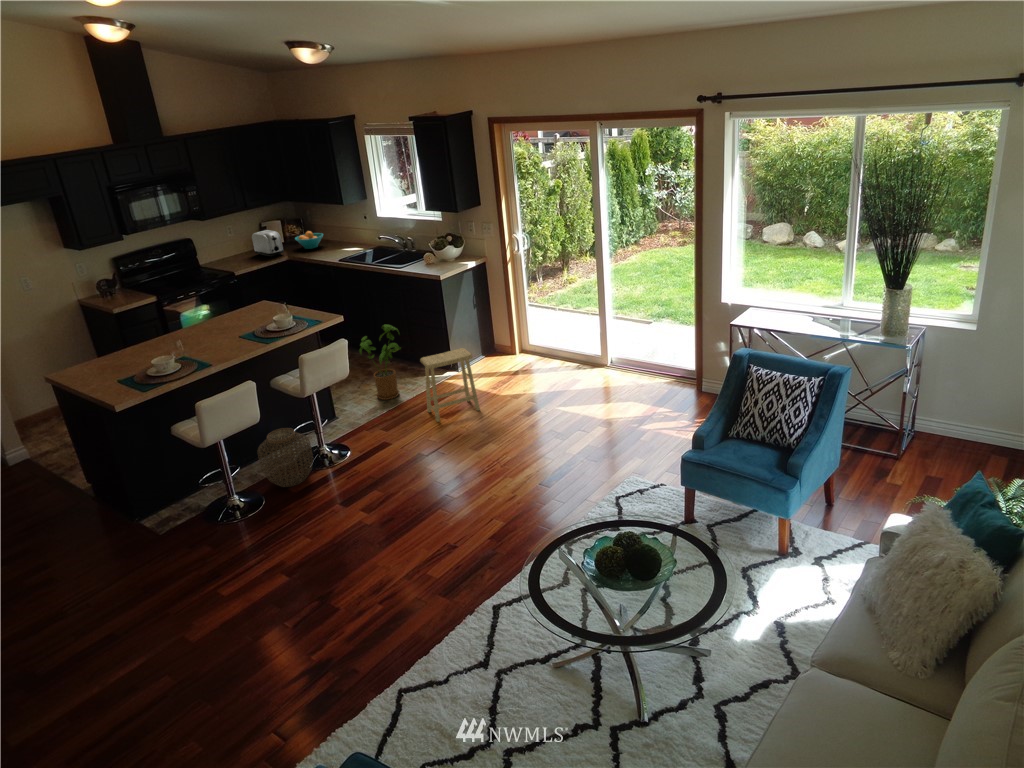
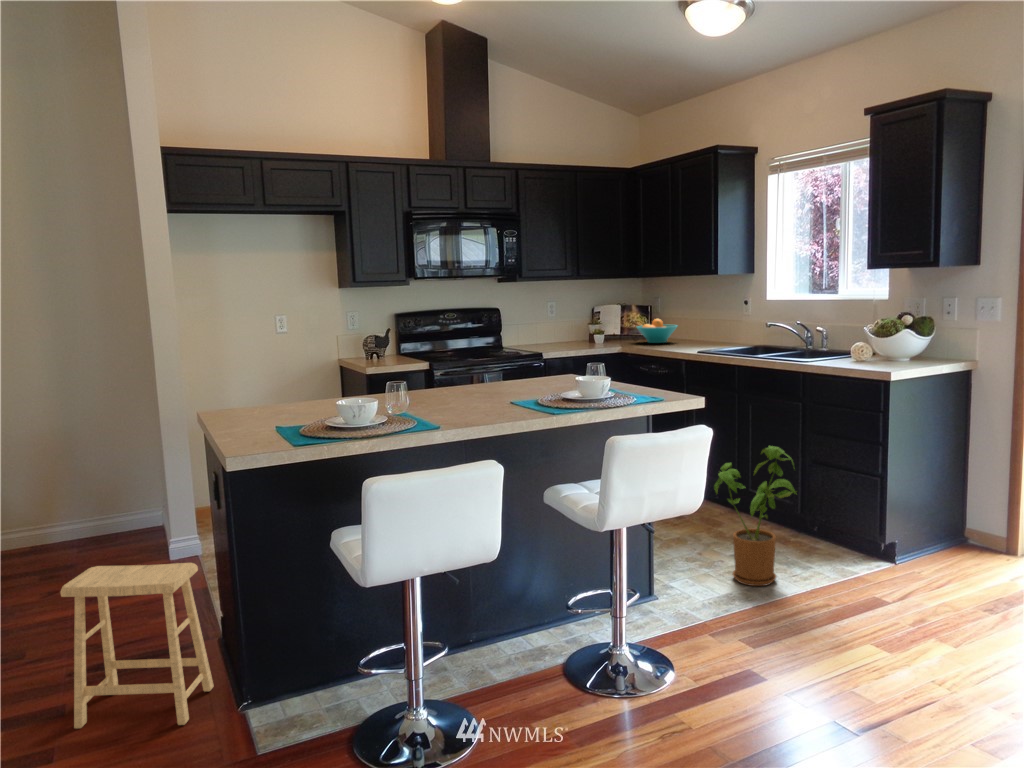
toaster: present [252,230,284,257] -> none [578,311,617,346]
footstool: present [420,348,480,422] -> present [61,563,214,729]
woven basket: present [258,428,313,487] -> none [488,590,596,720]

